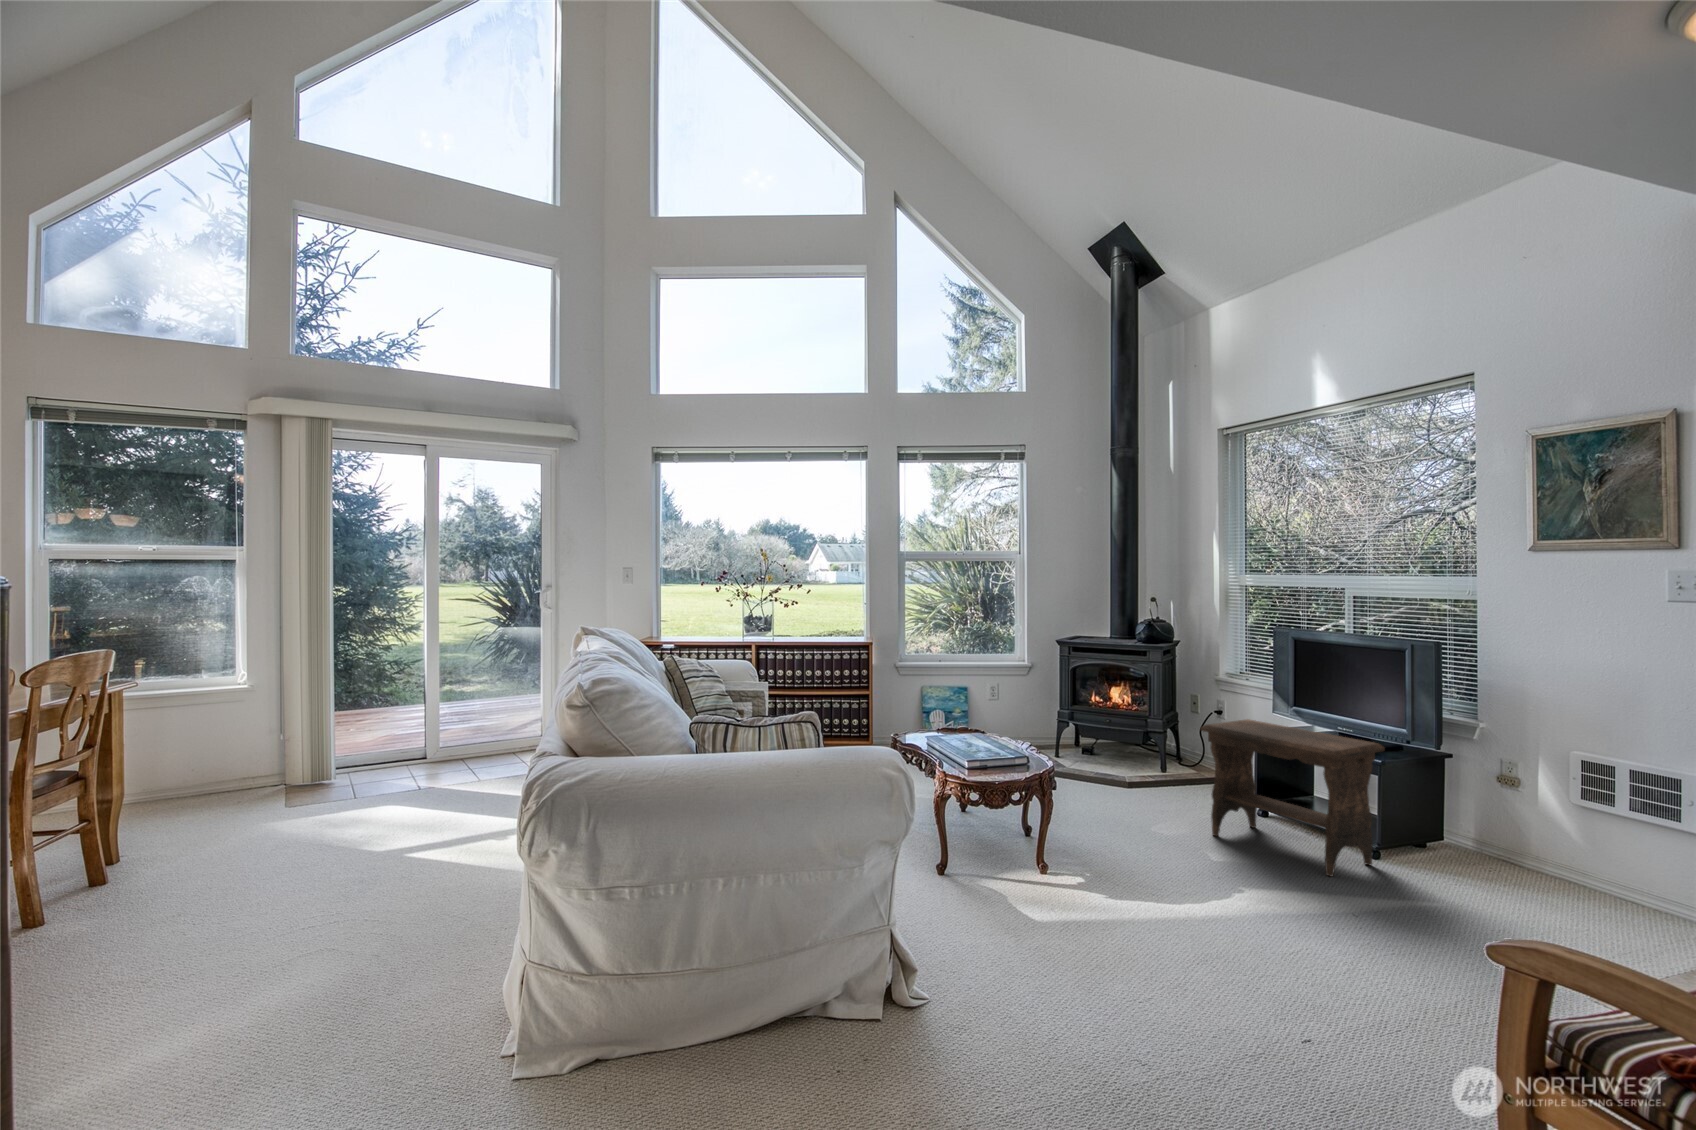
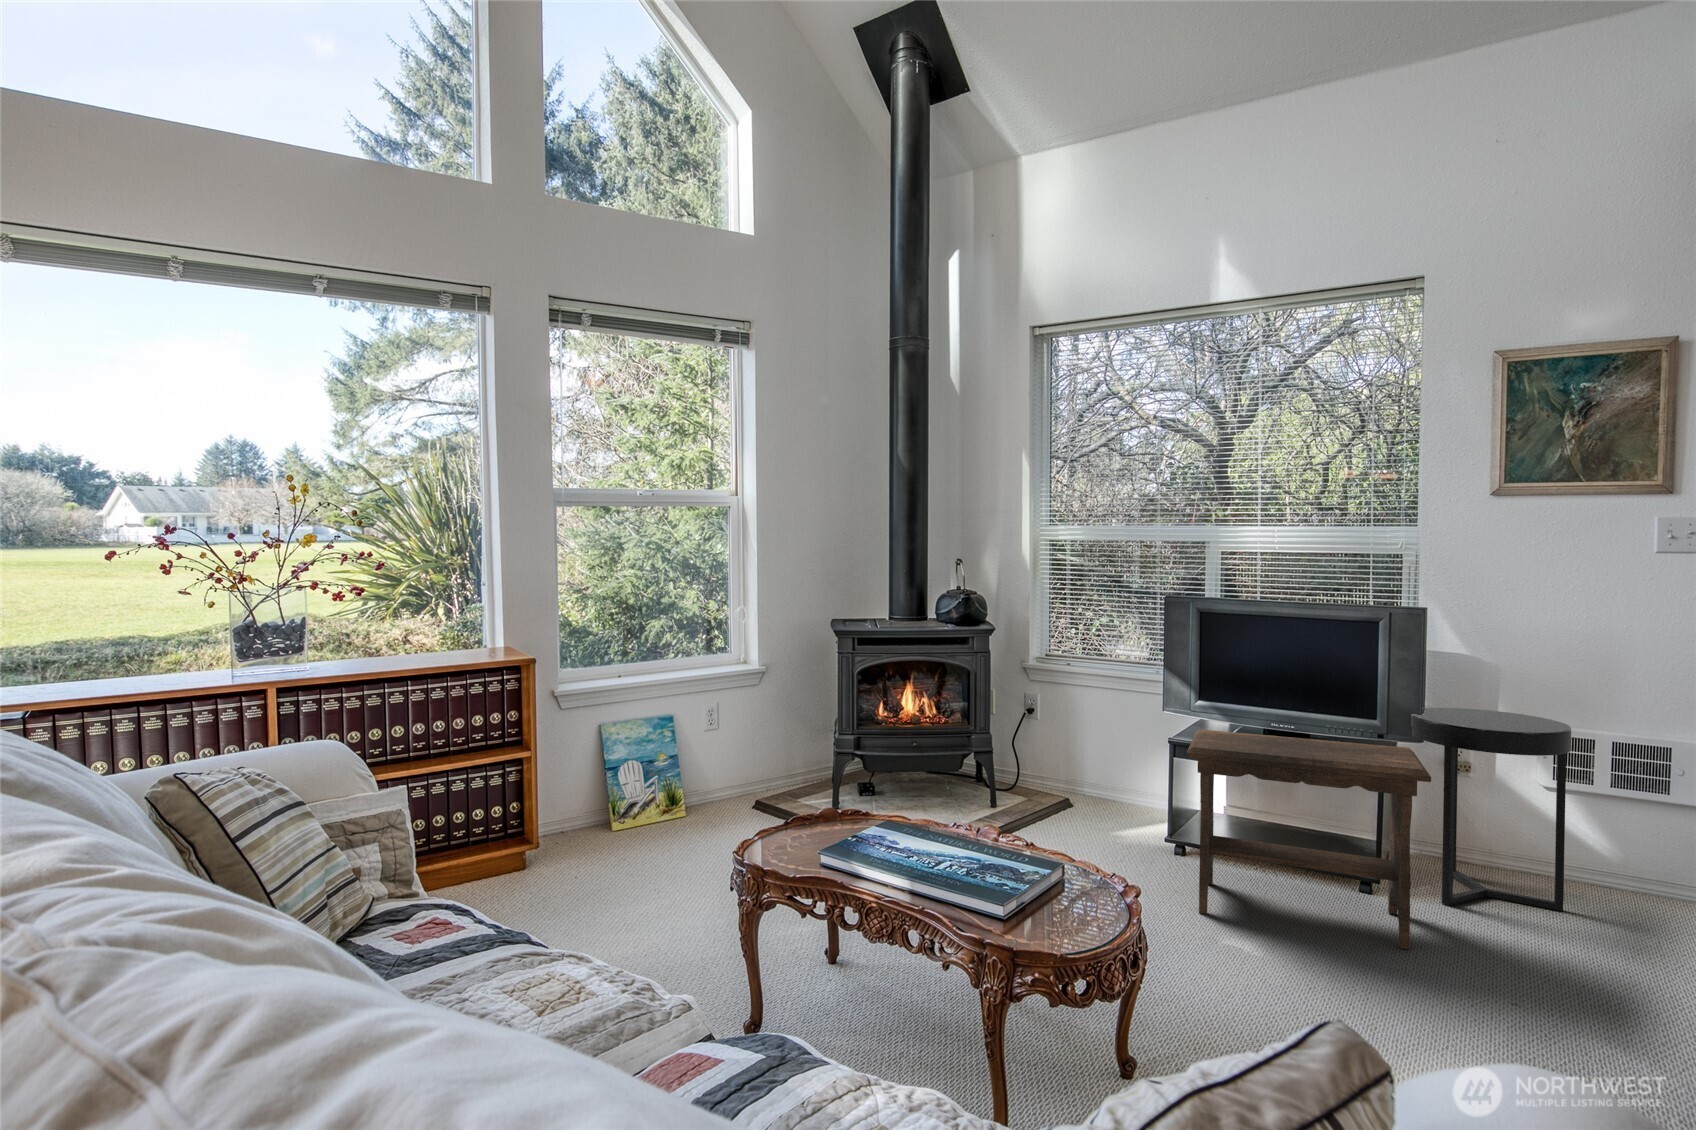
side table: none [1421,723,1557,896] -> present [1411,708,1571,911]

